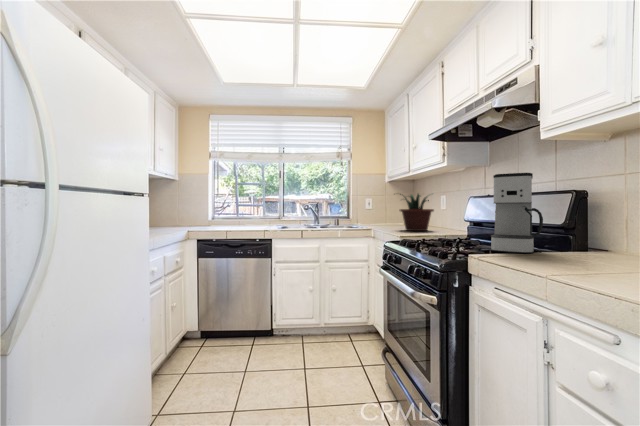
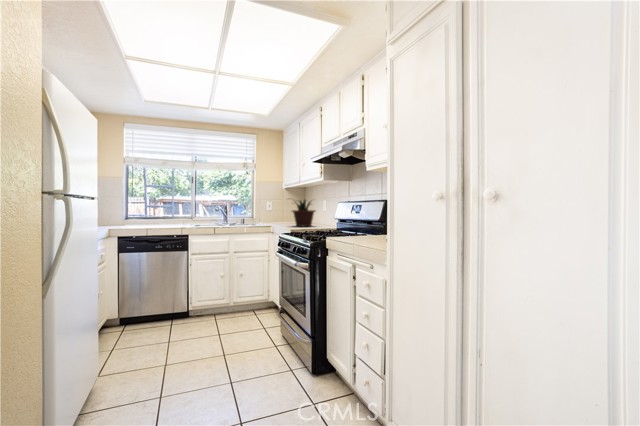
coffee maker: present [491,173,543,253] -> none [343,187,371,236]

